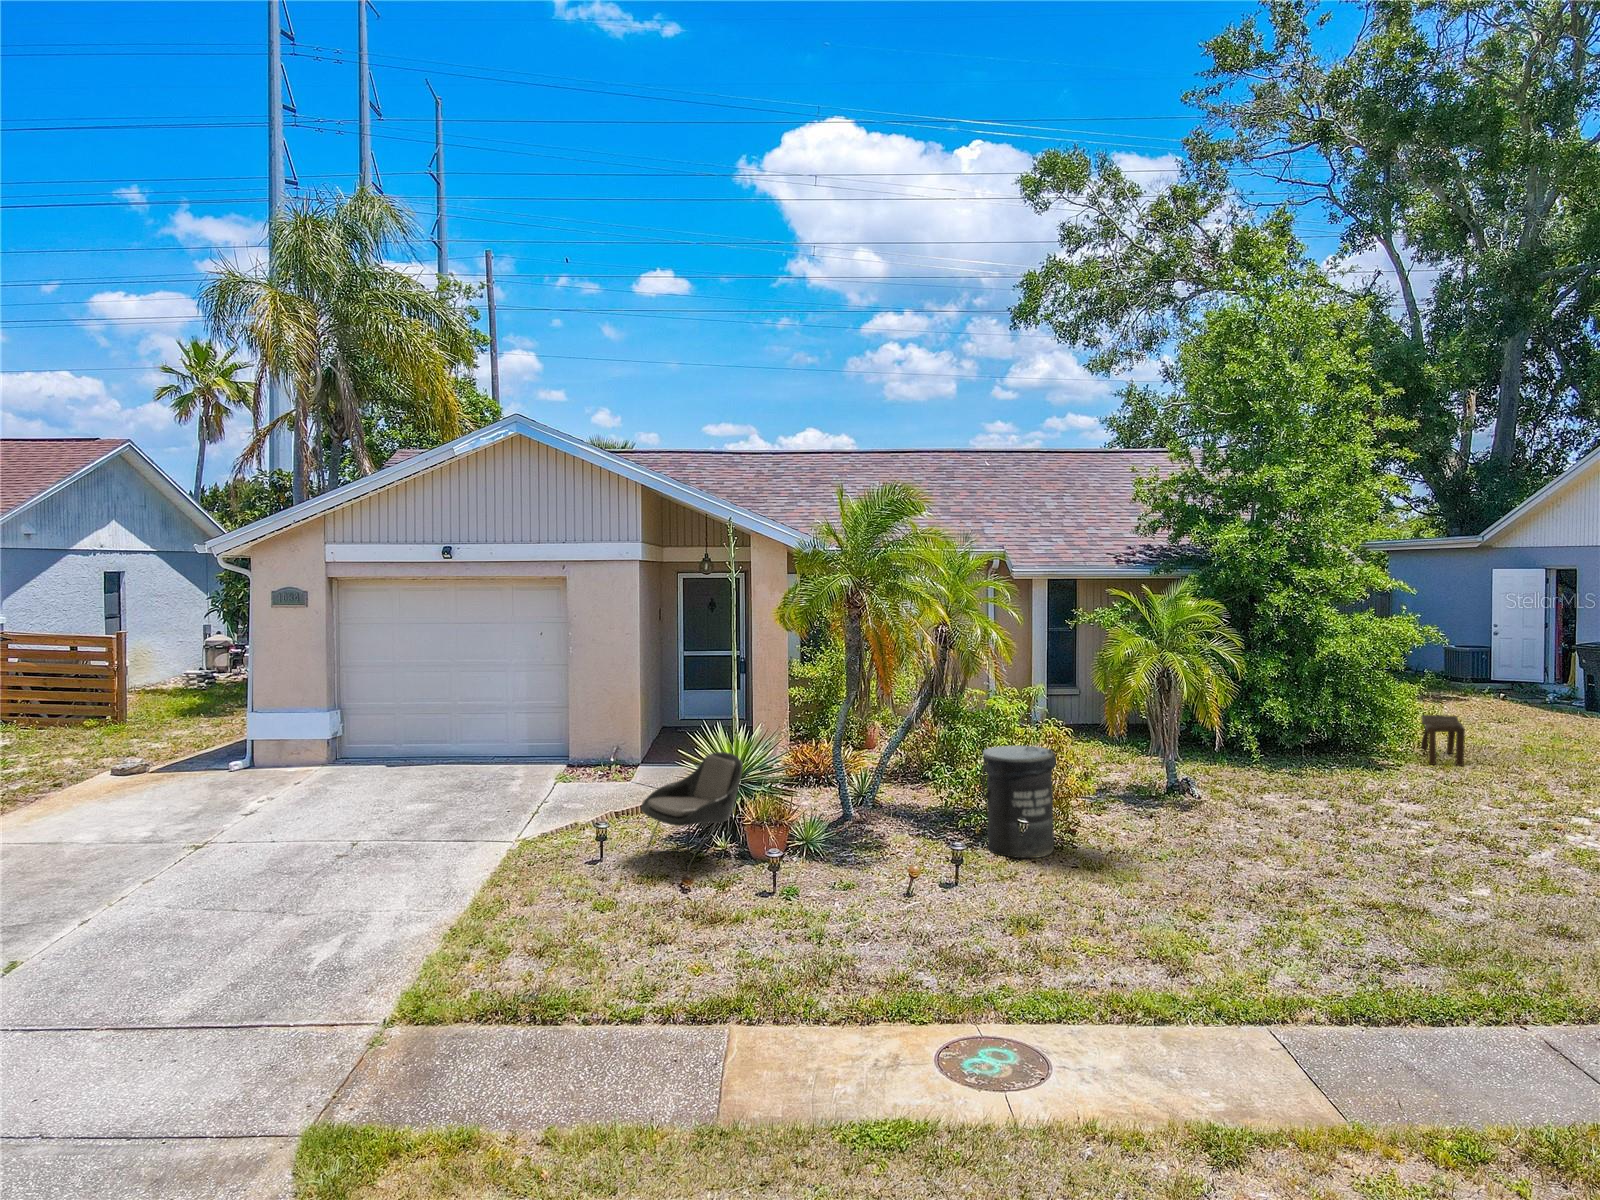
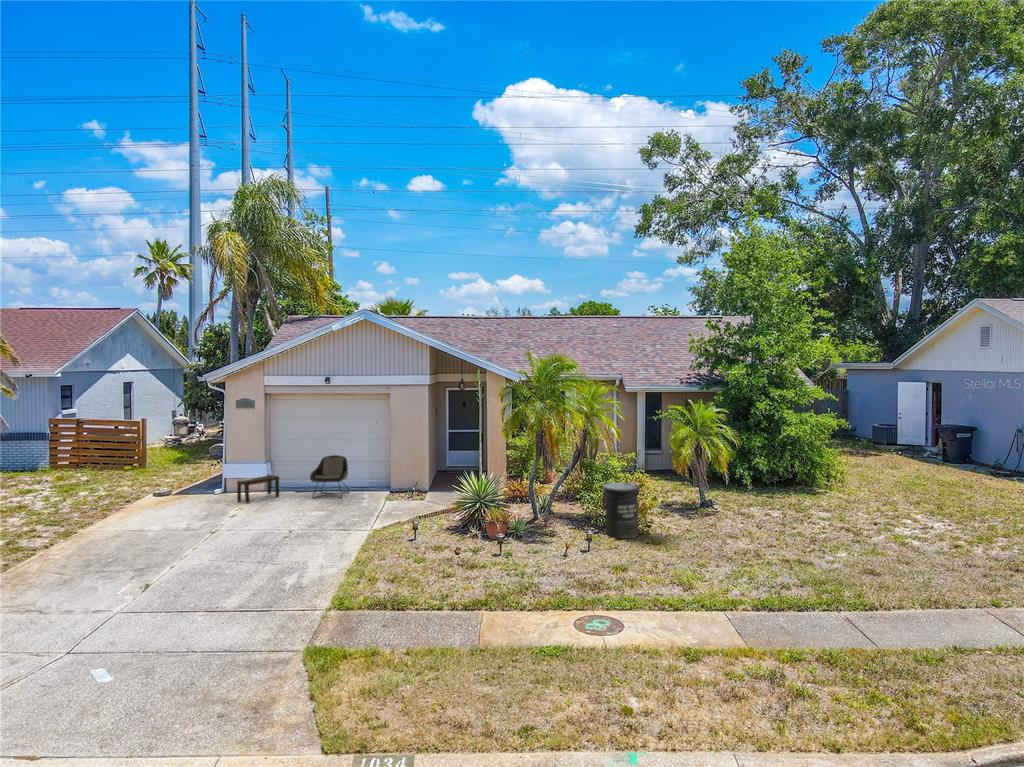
bench: present [1421,715,1465,766] -> present [237,475,279,503]
lounge chair: present [641,752,747,871] -> present [310,455,348,498]

